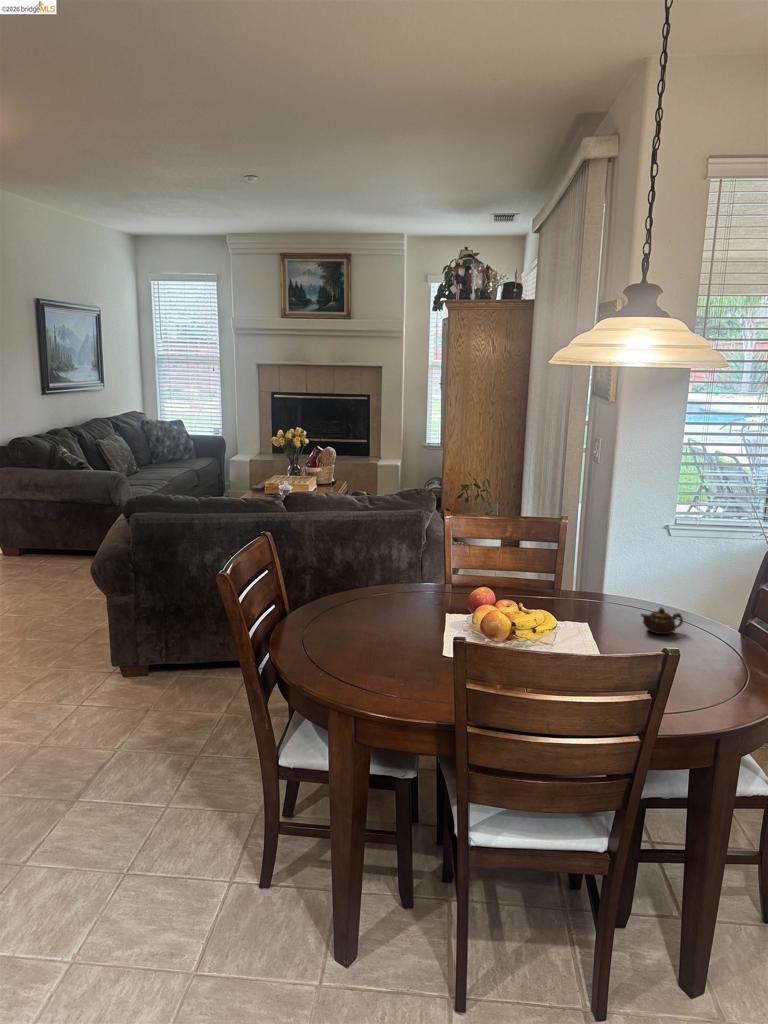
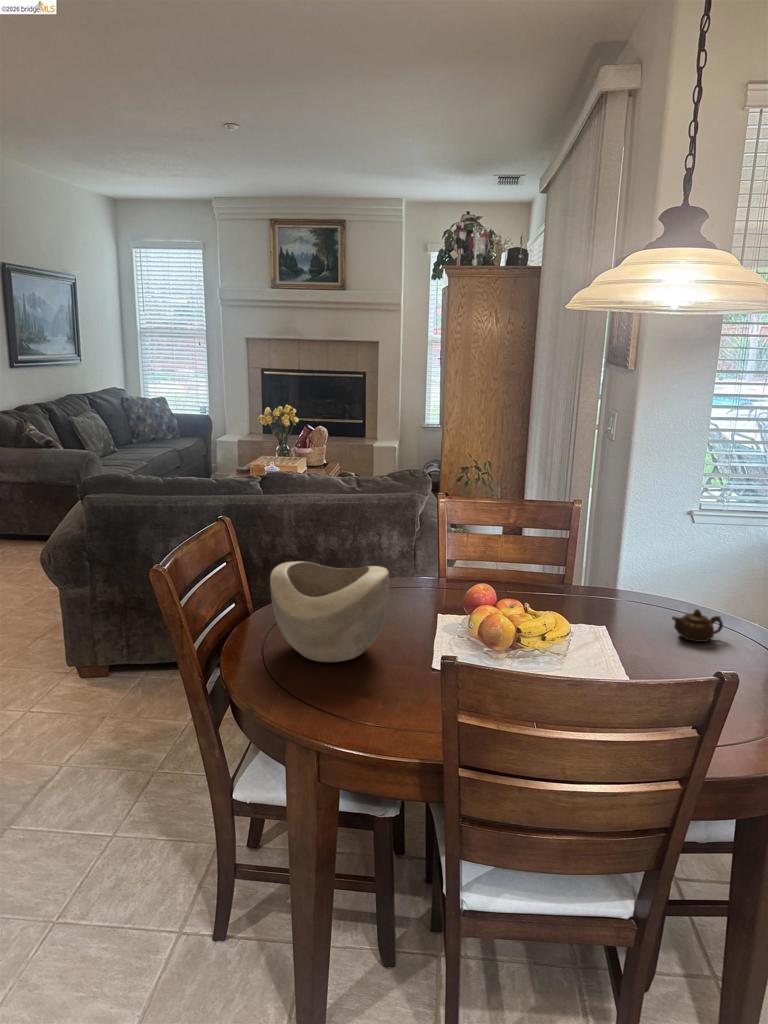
decorative bowl: none [311,570,408,651] -> present [270,561,389,662]

